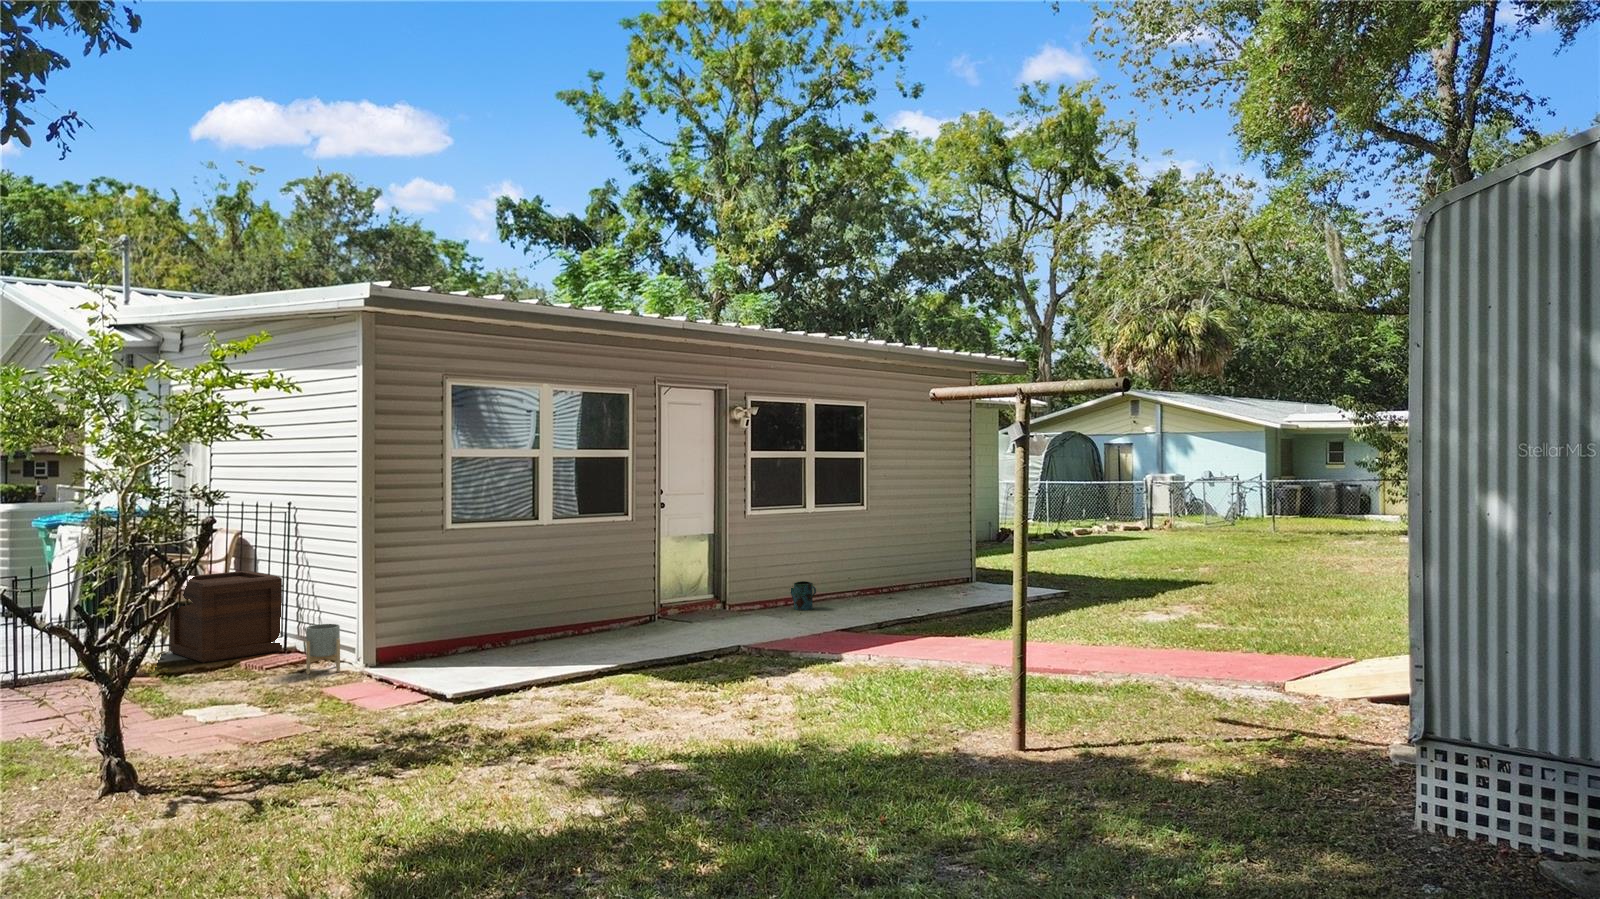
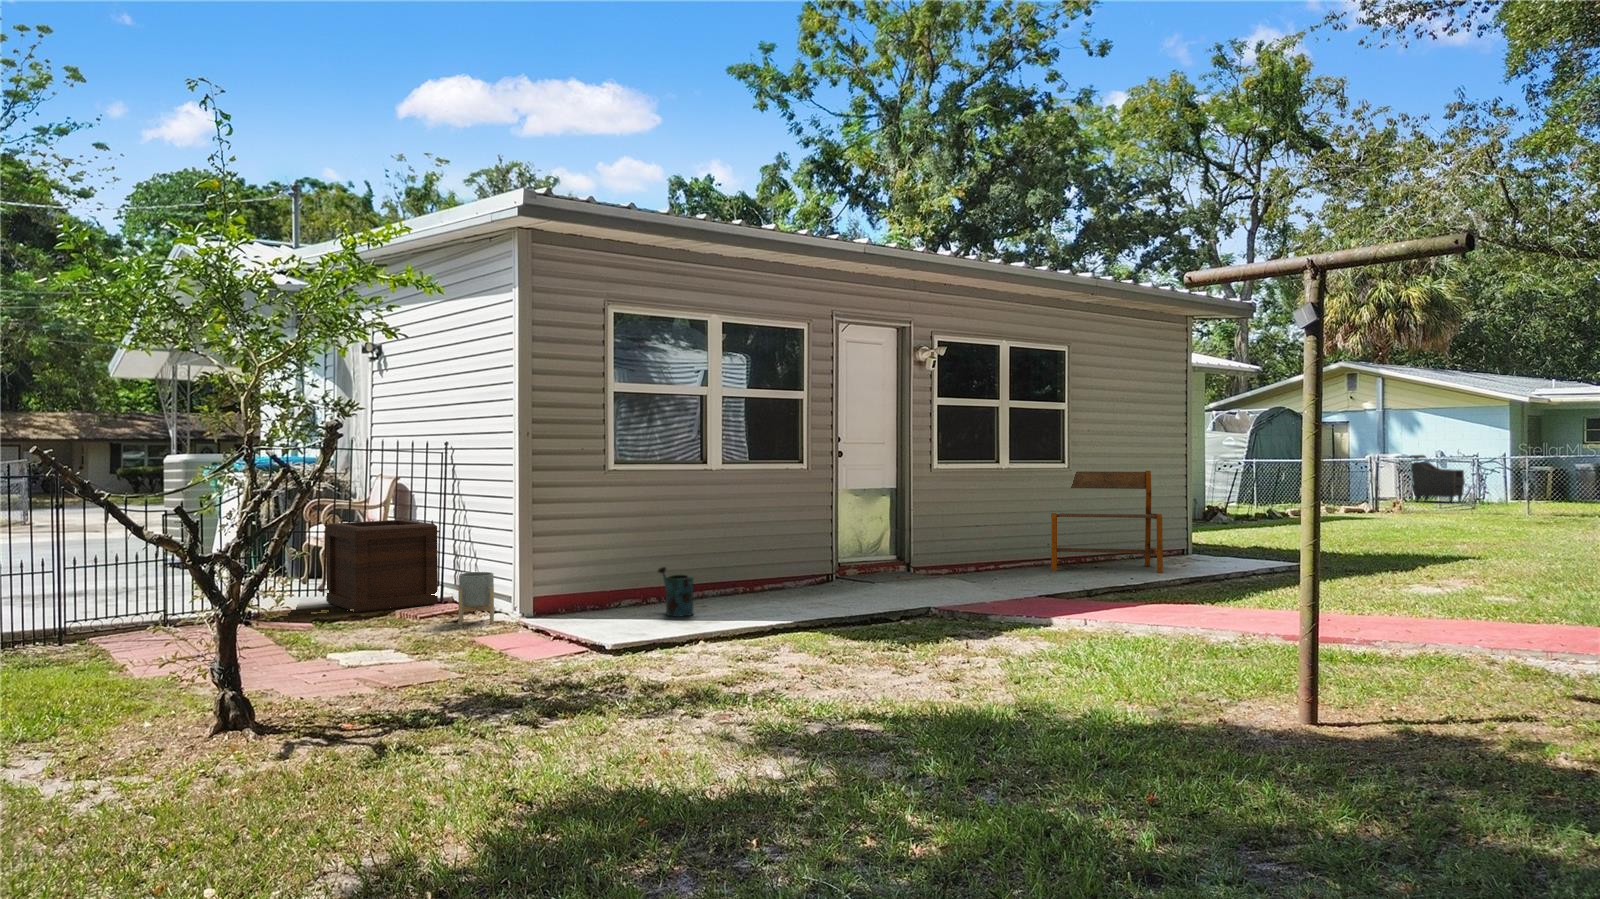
chair: none [1169,474,1214,517] -> present [1410,455,1465,503]
bench: none [848,509,942,600] -> present [1051,471,1163,573]
watering can: present [791,581,816,610] -> present [658,567,694,616]

